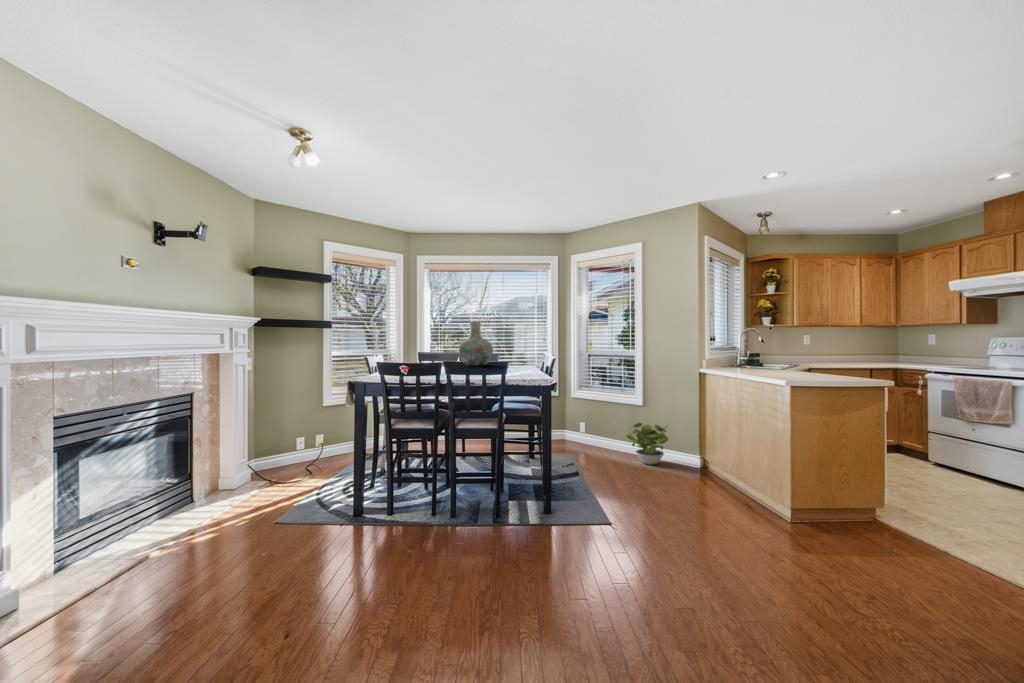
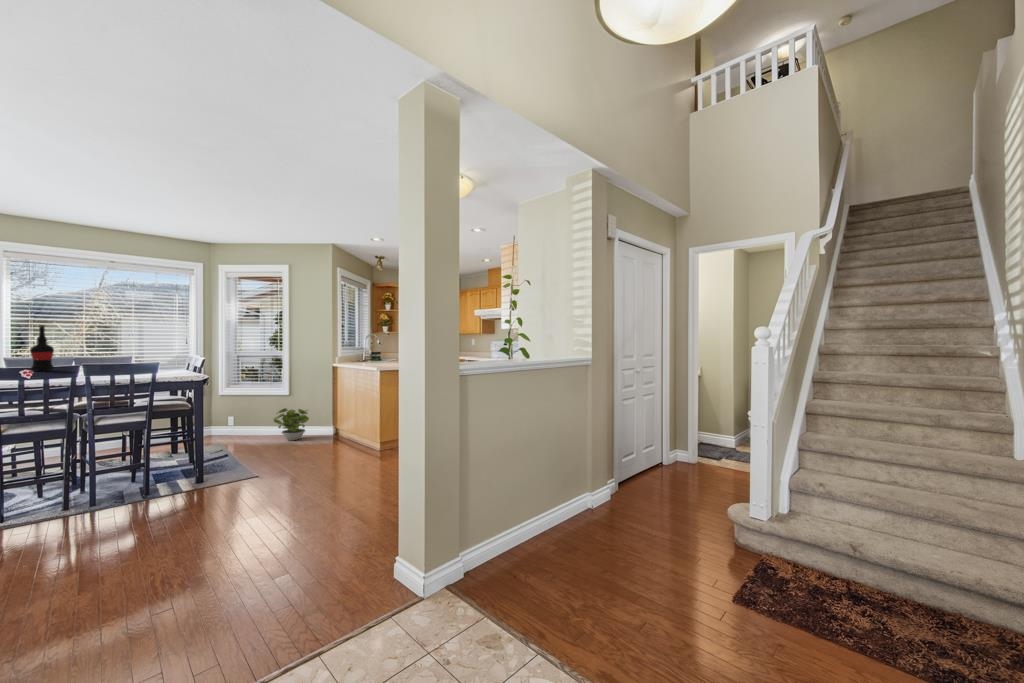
wine bottle: none [404,321,422,368] -> present [30,325,54,371]
vase: present [458,321,493,366] -> none [99,327,141,367]

